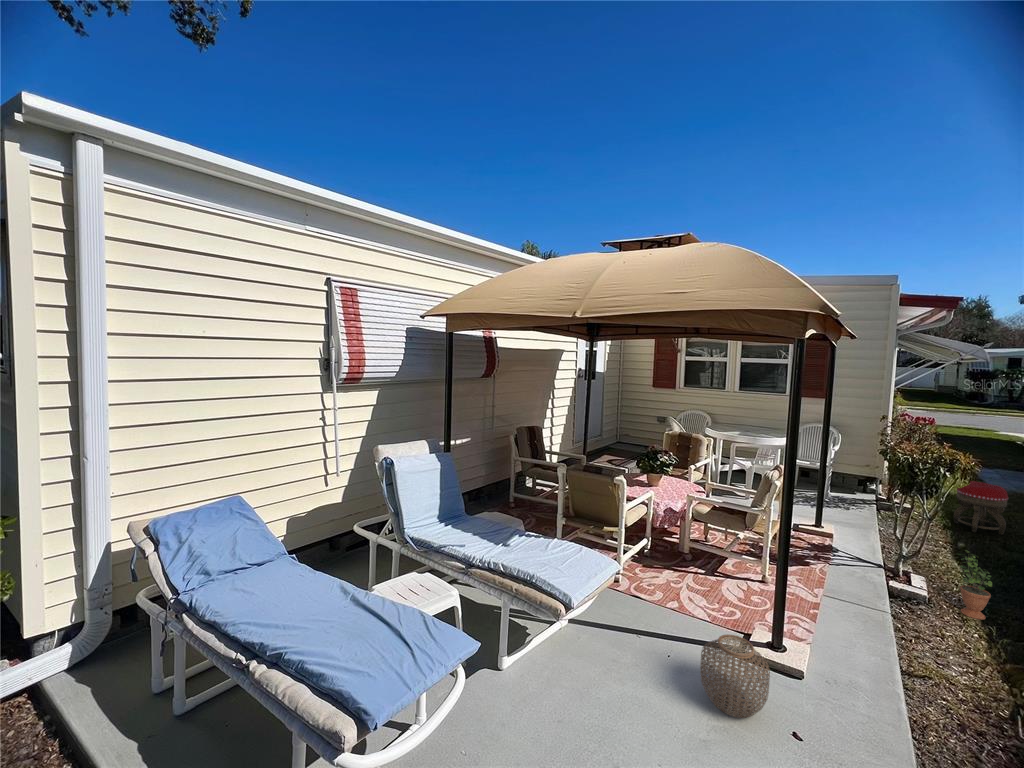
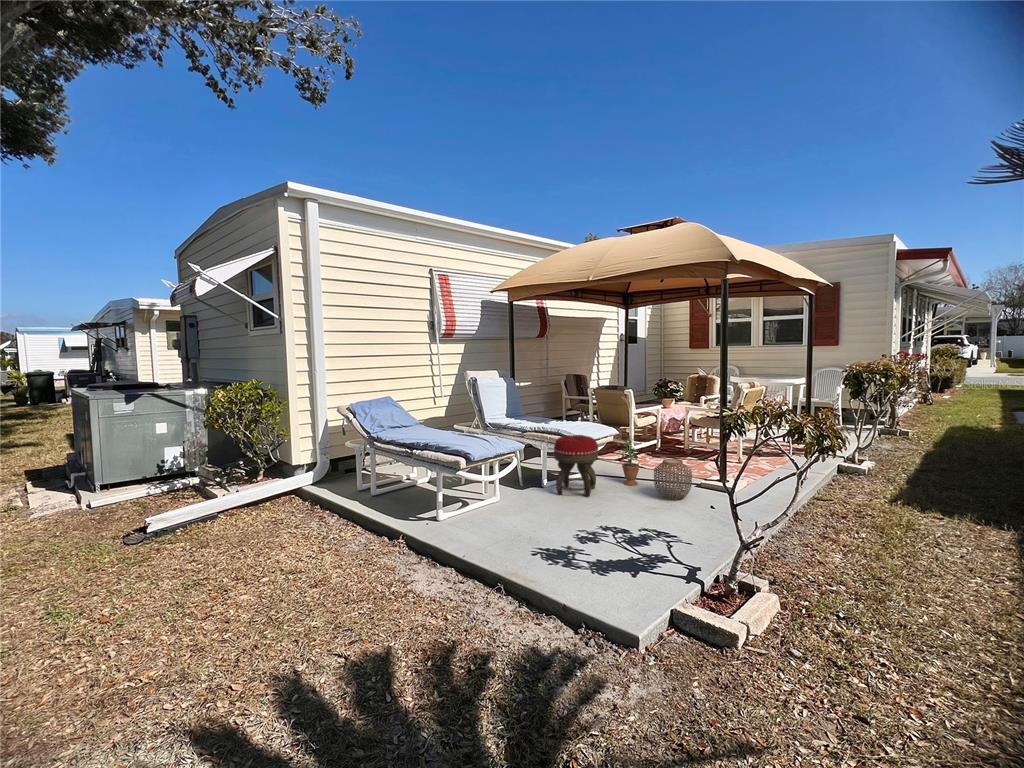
footstool: present [954,481,1008,535] -> present [554,435,598,497]
potted plant: present [958,550,992,620] -> present [620,436,639,486]

